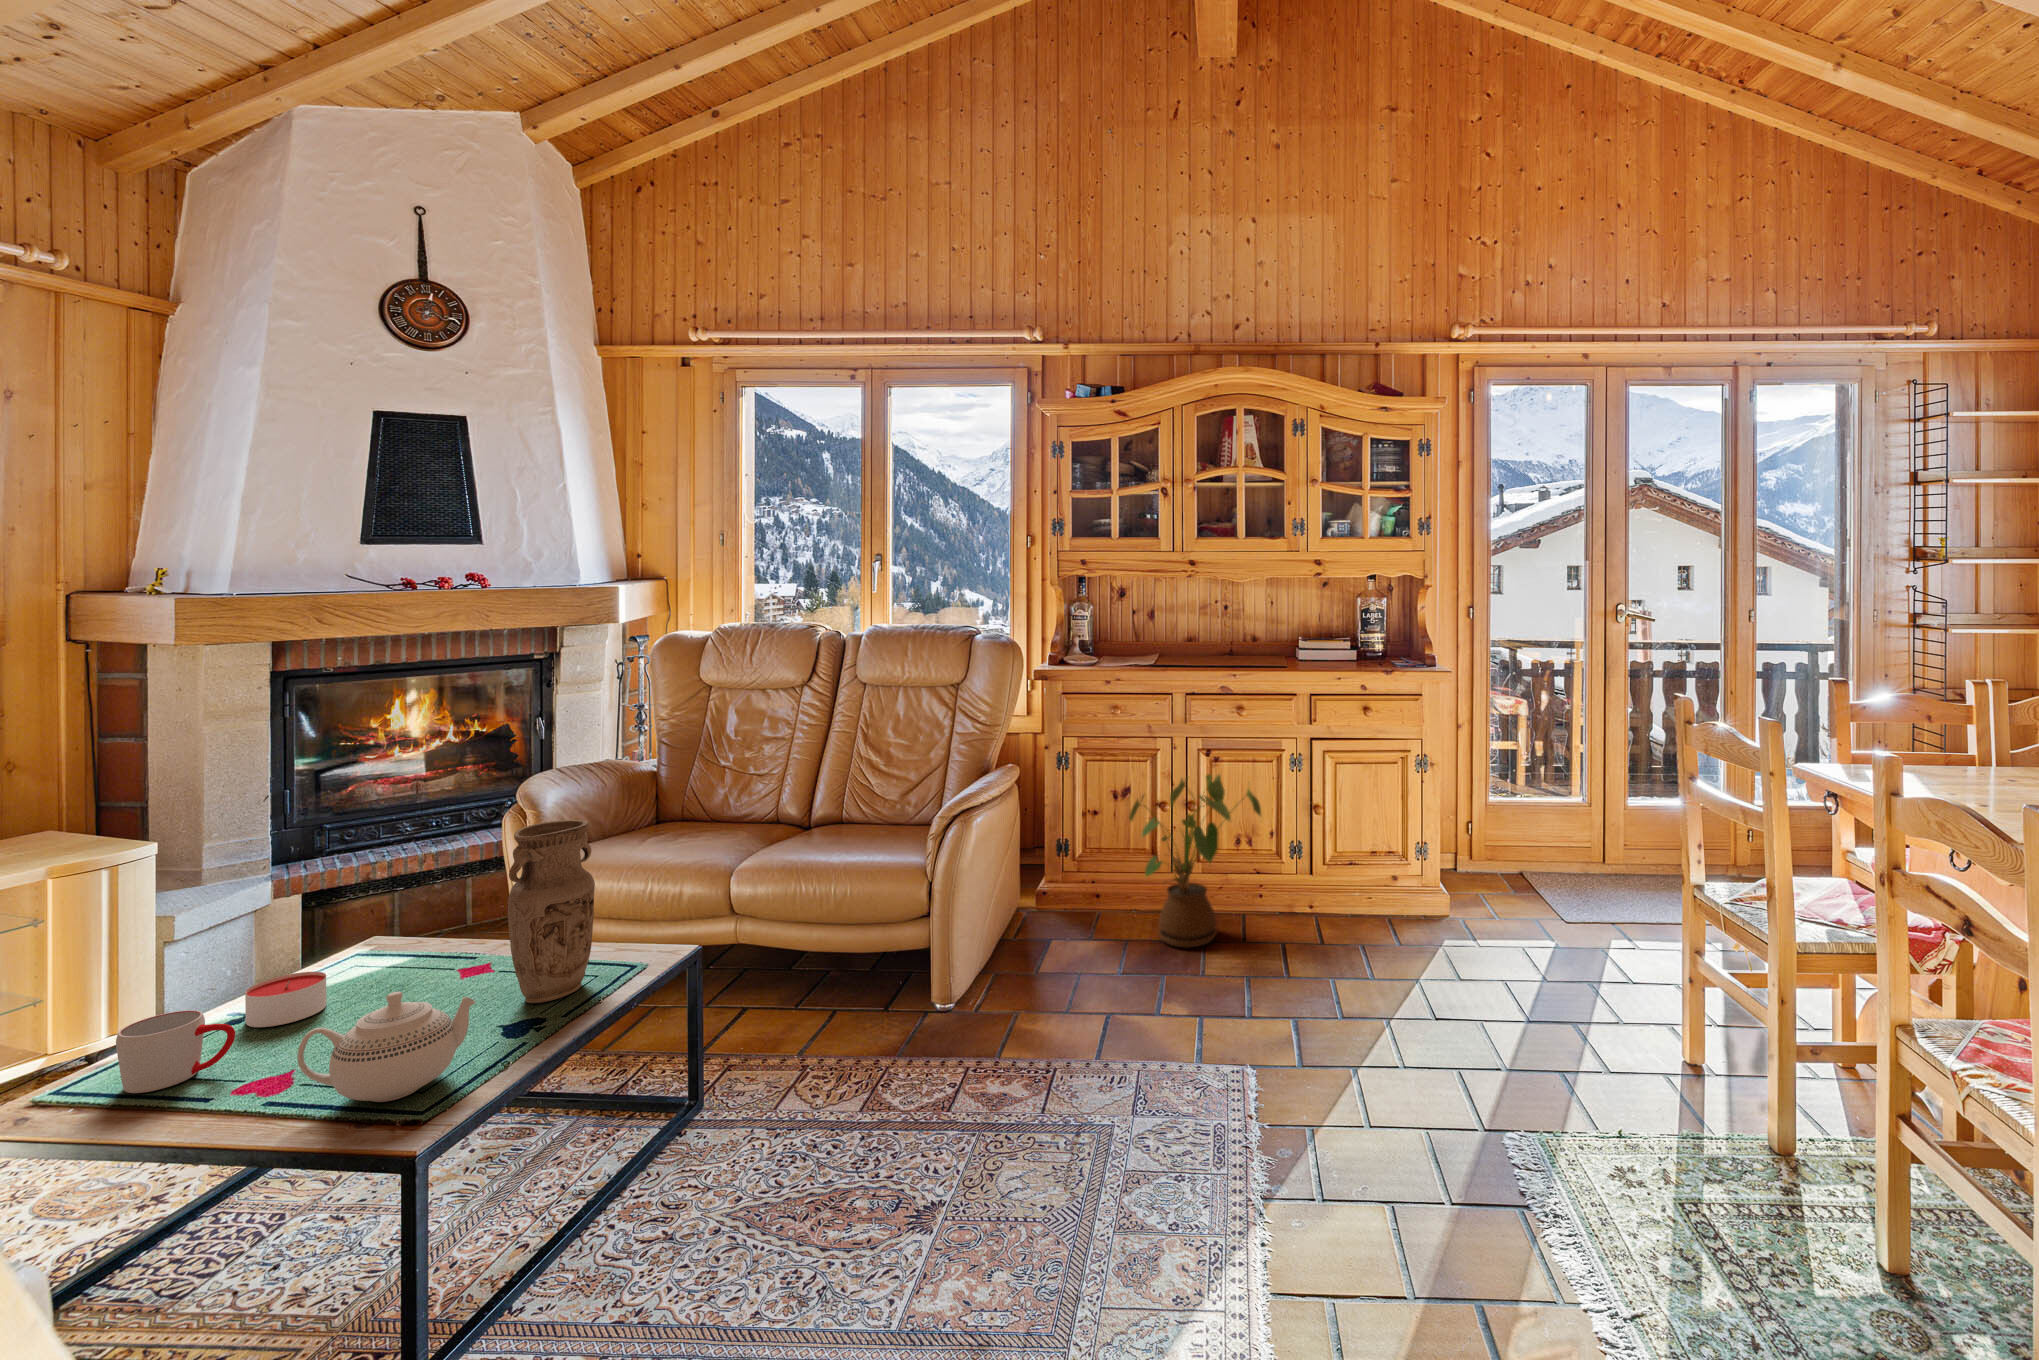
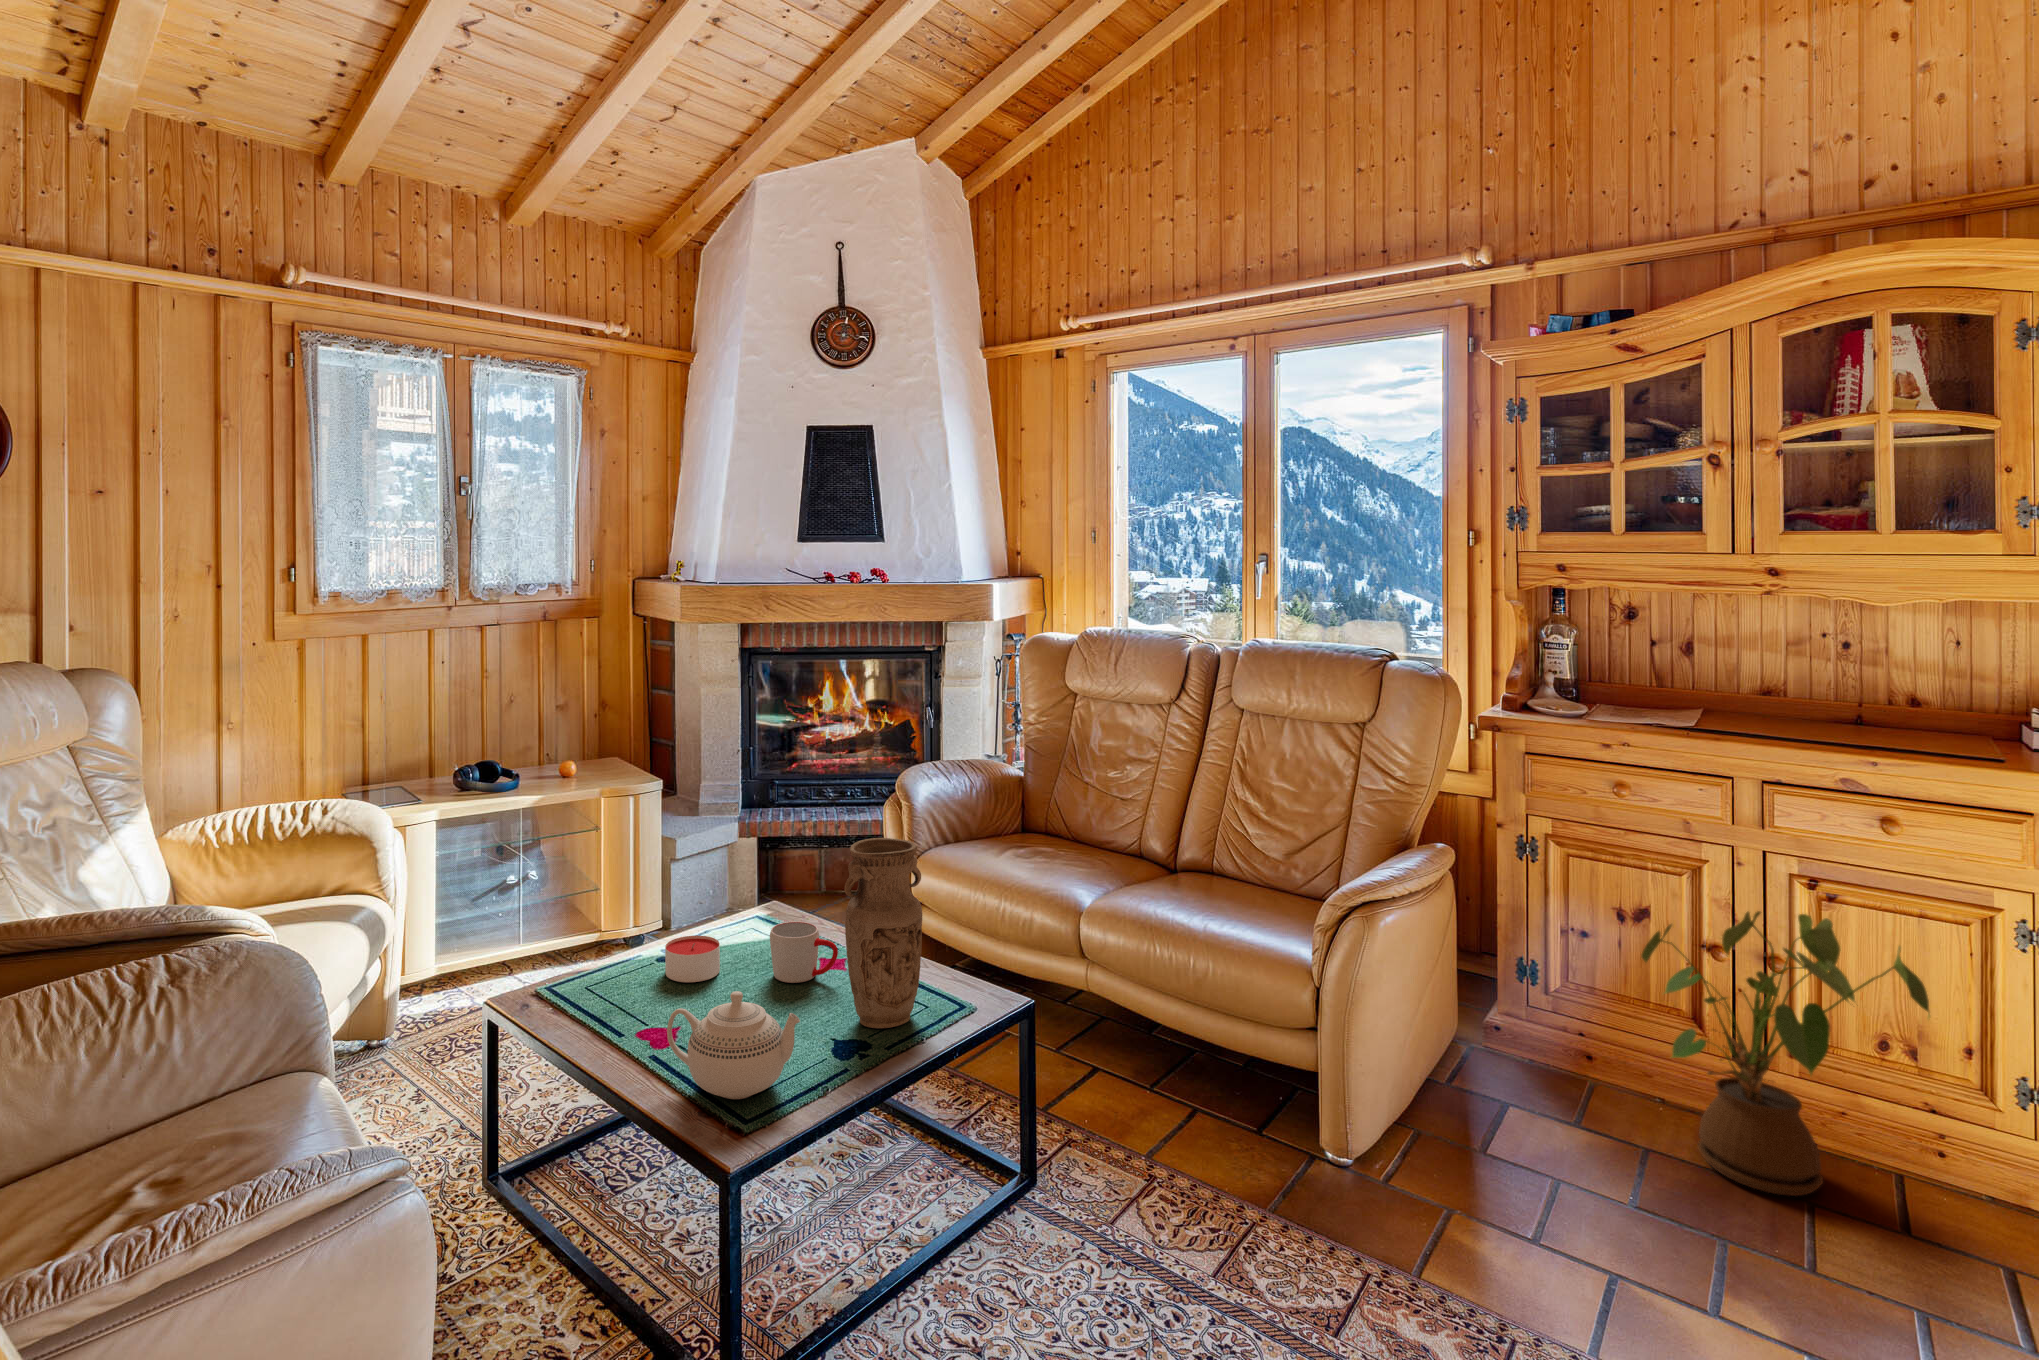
mug: present [116,1010,235,1093] -> present [770,922,838,983]

